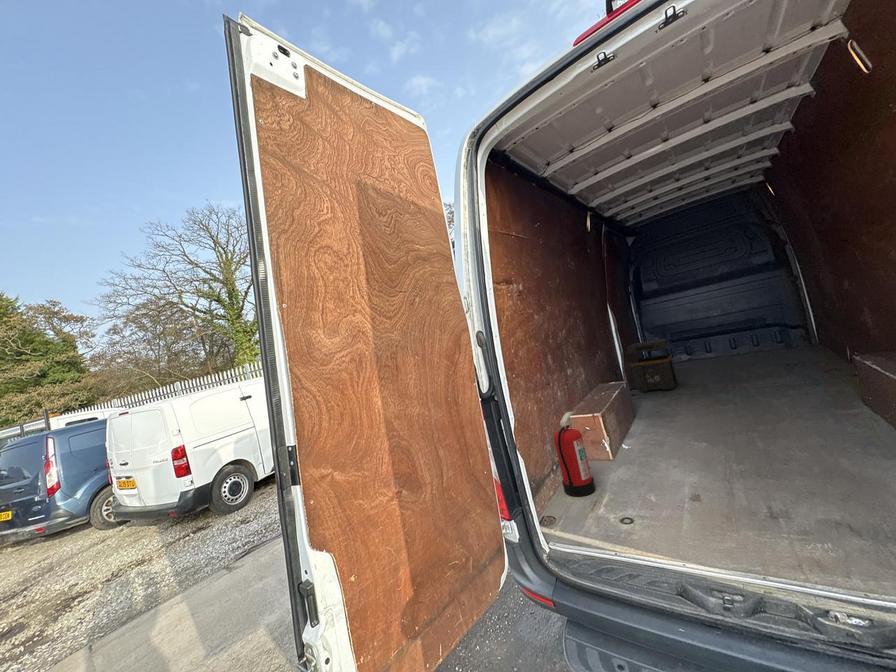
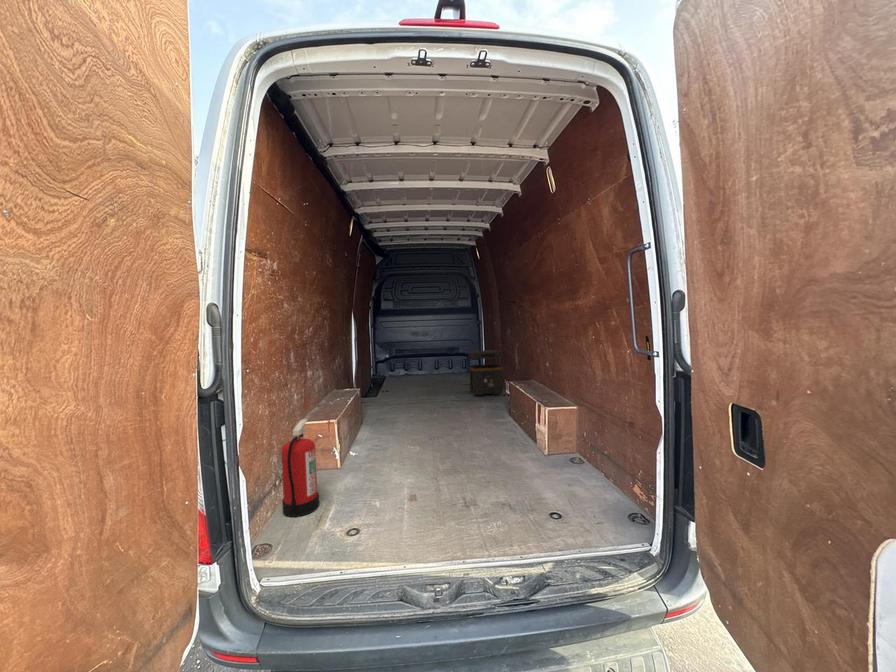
toolbox: present [627,339,677,392] -> present [468,350,503,395]

